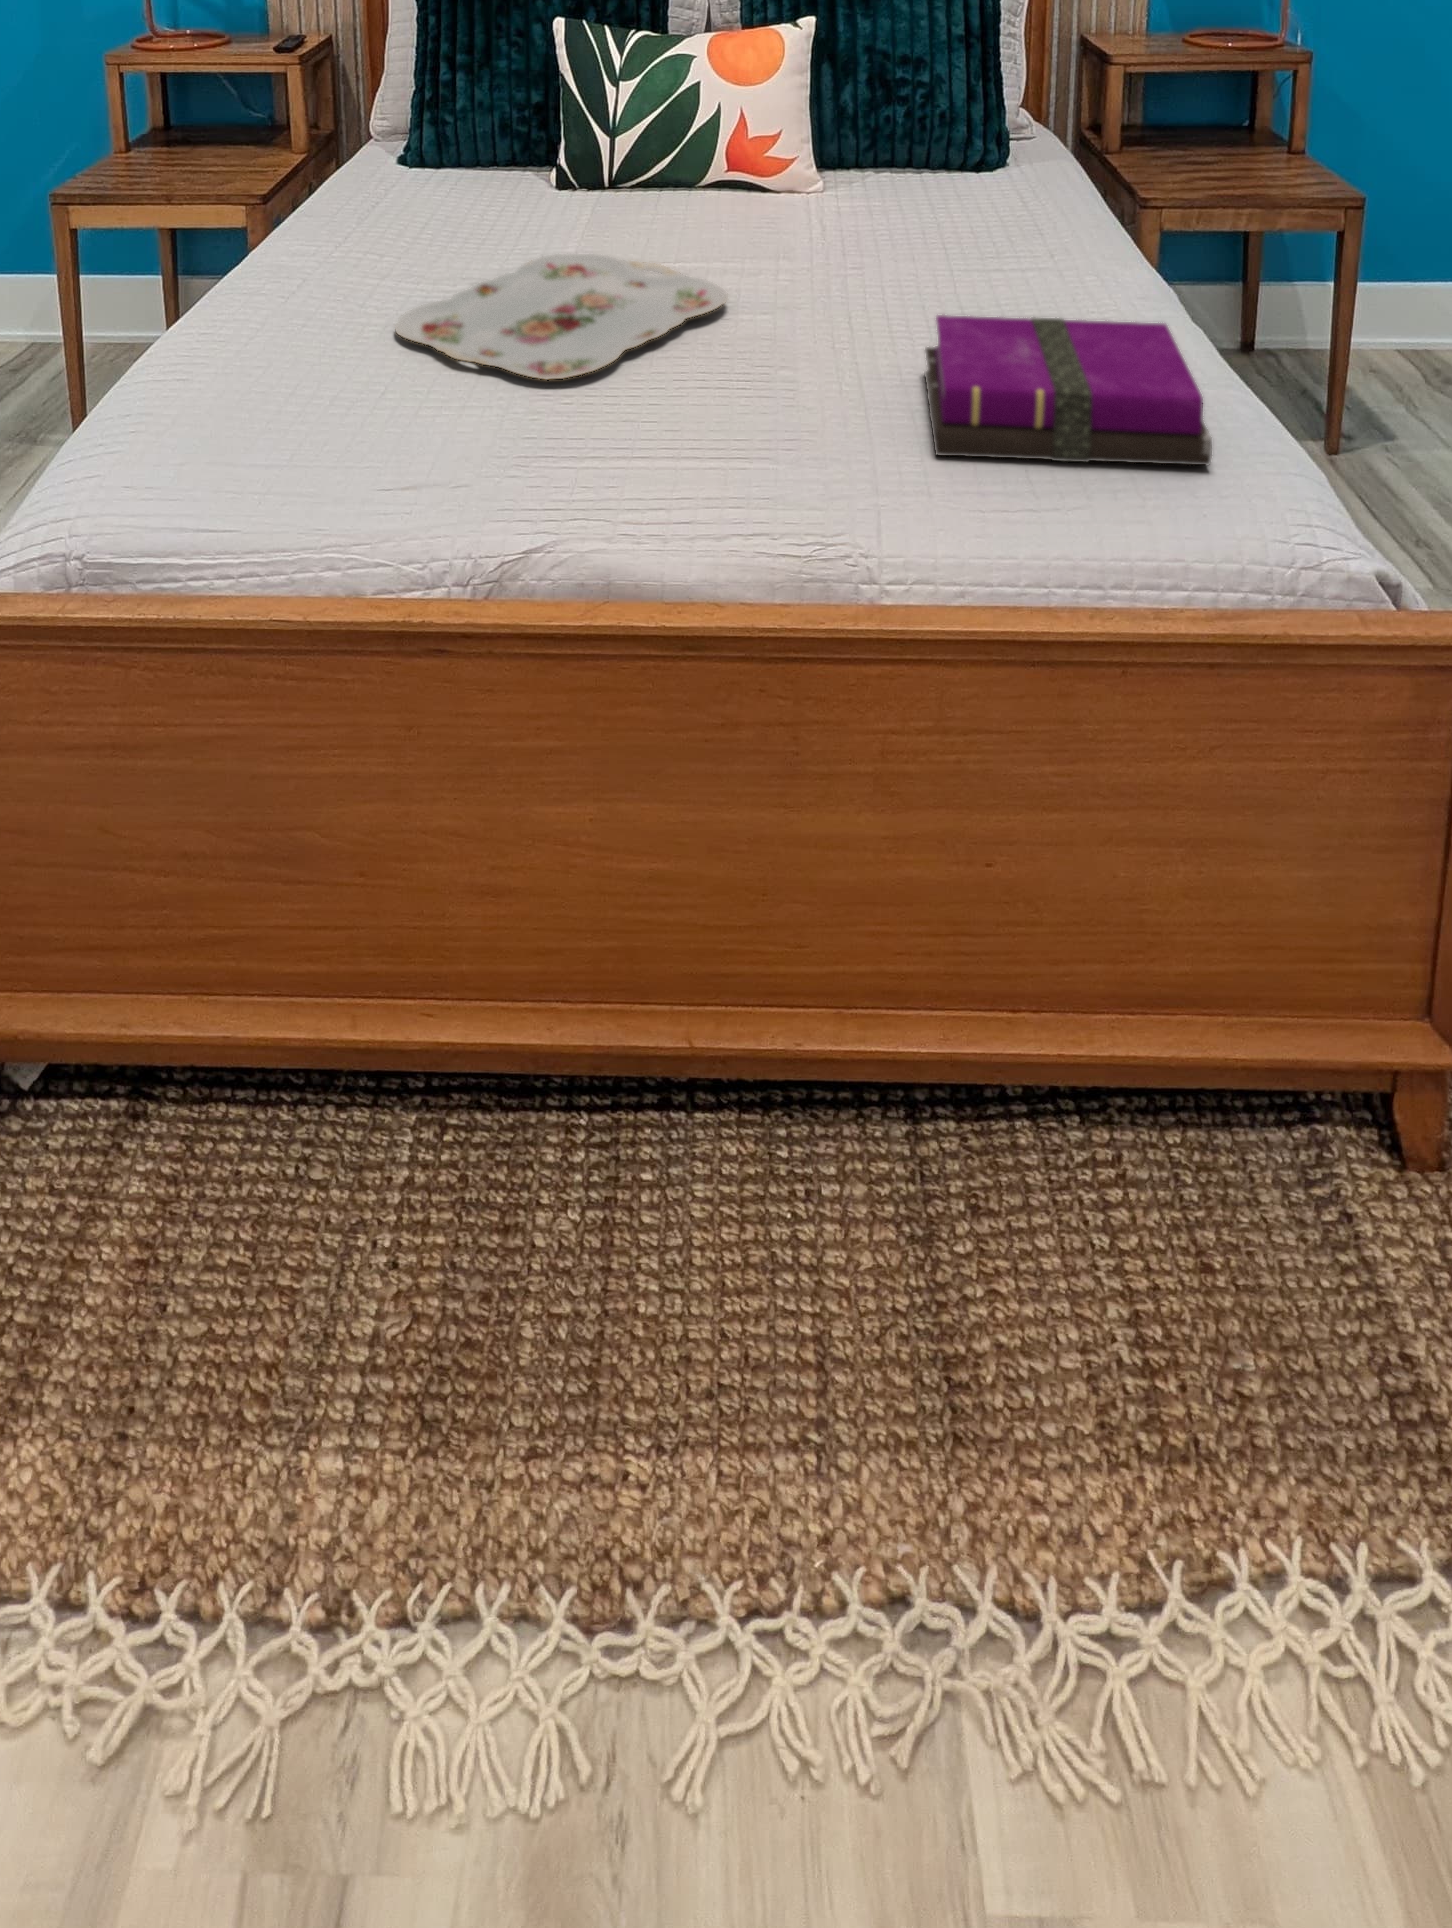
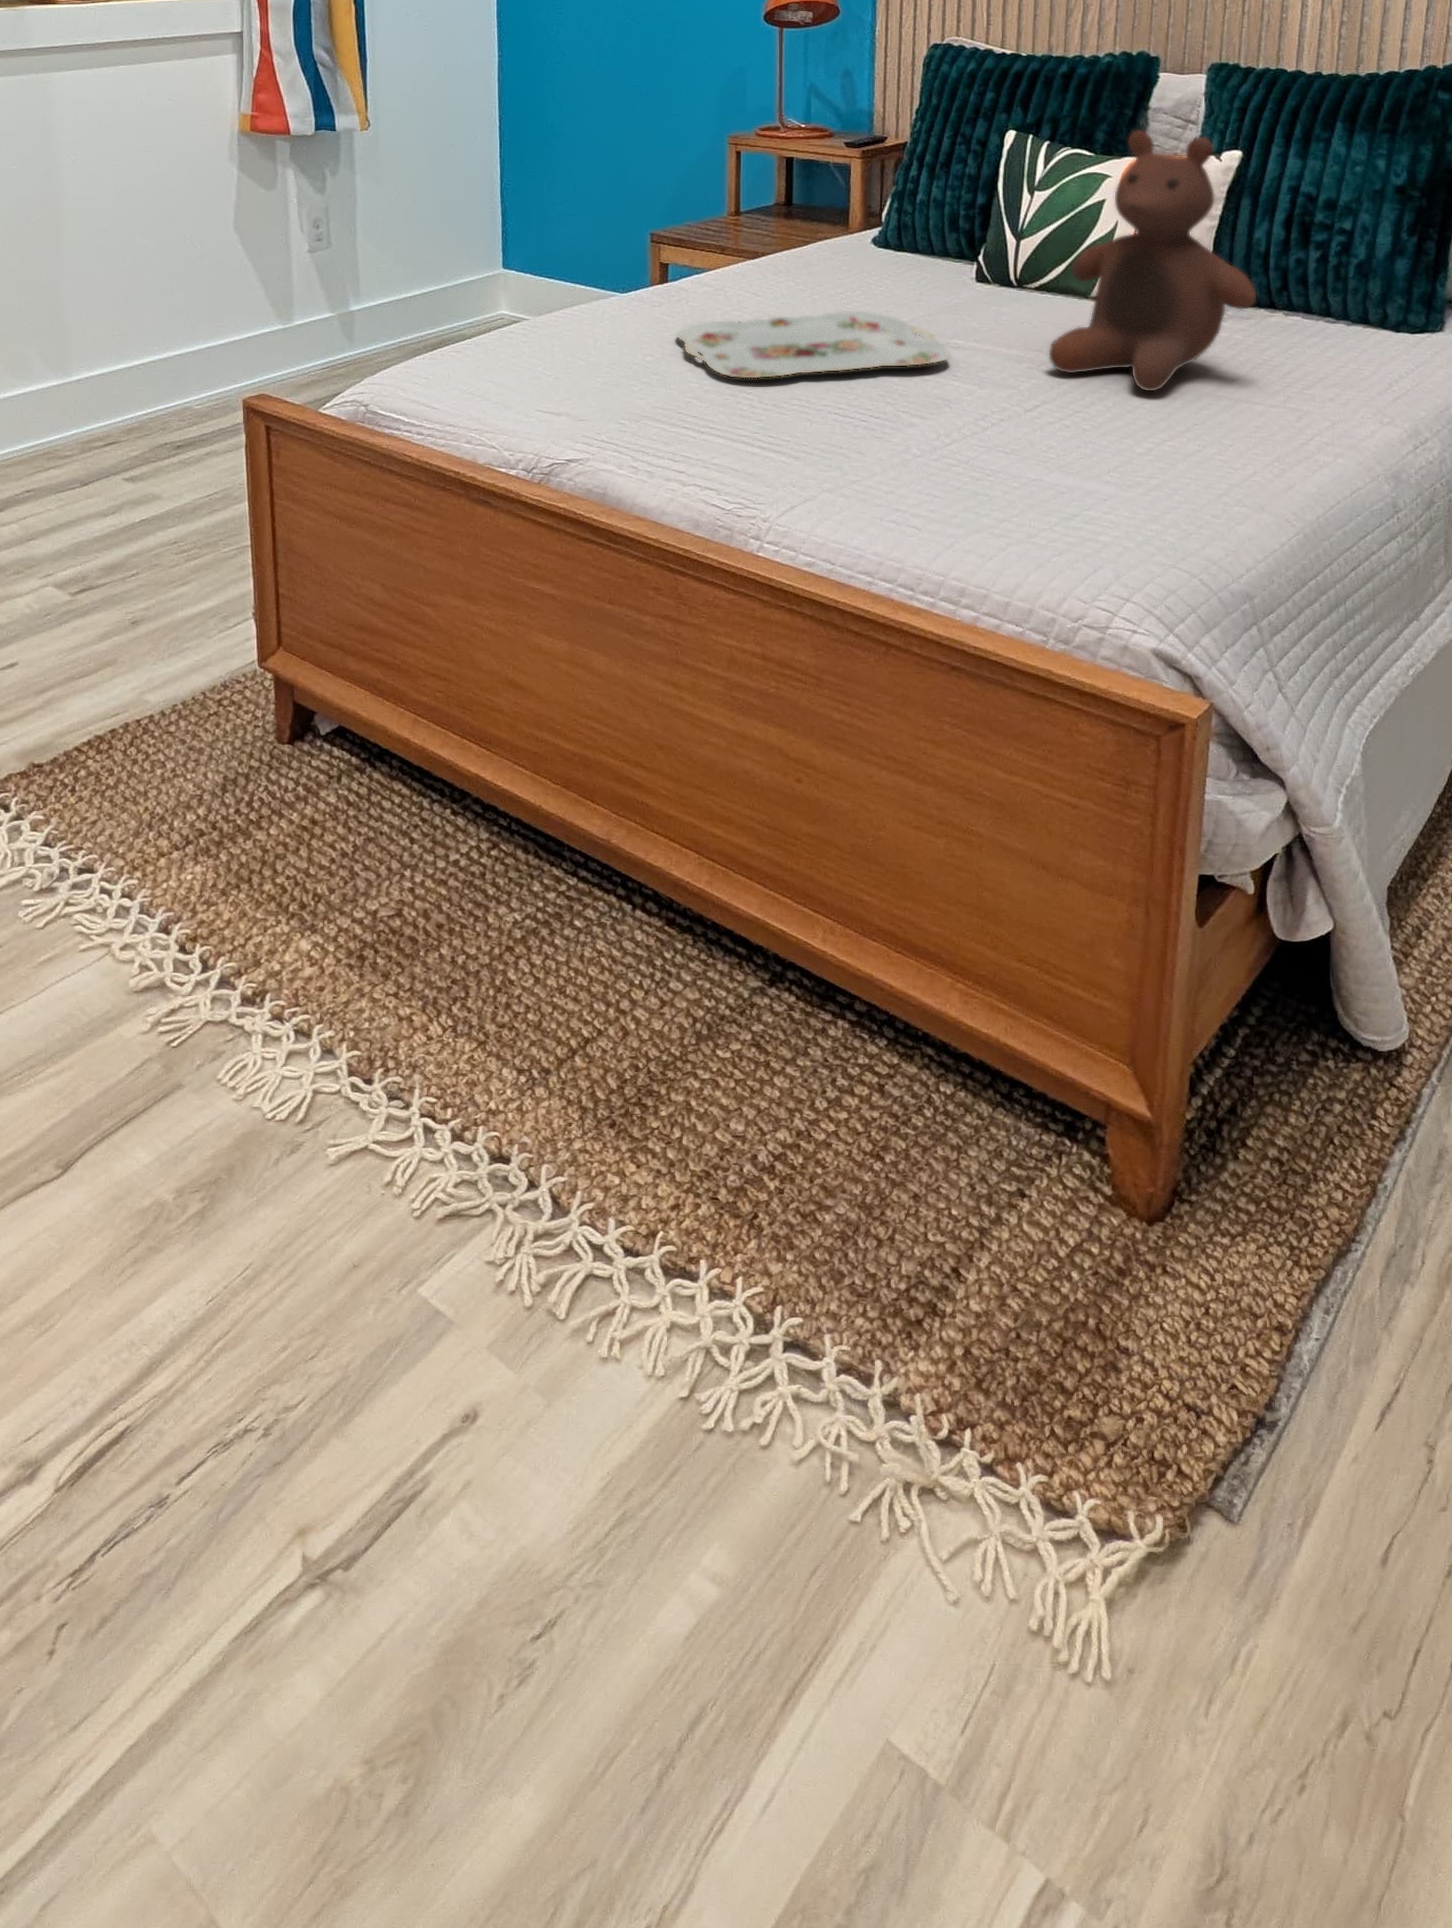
stuffed bear: none [777,14,980,283] -> present [1049,131,1256,391]
notebook: present [925,315,1212,465] -> none [919,386,1226,541]

